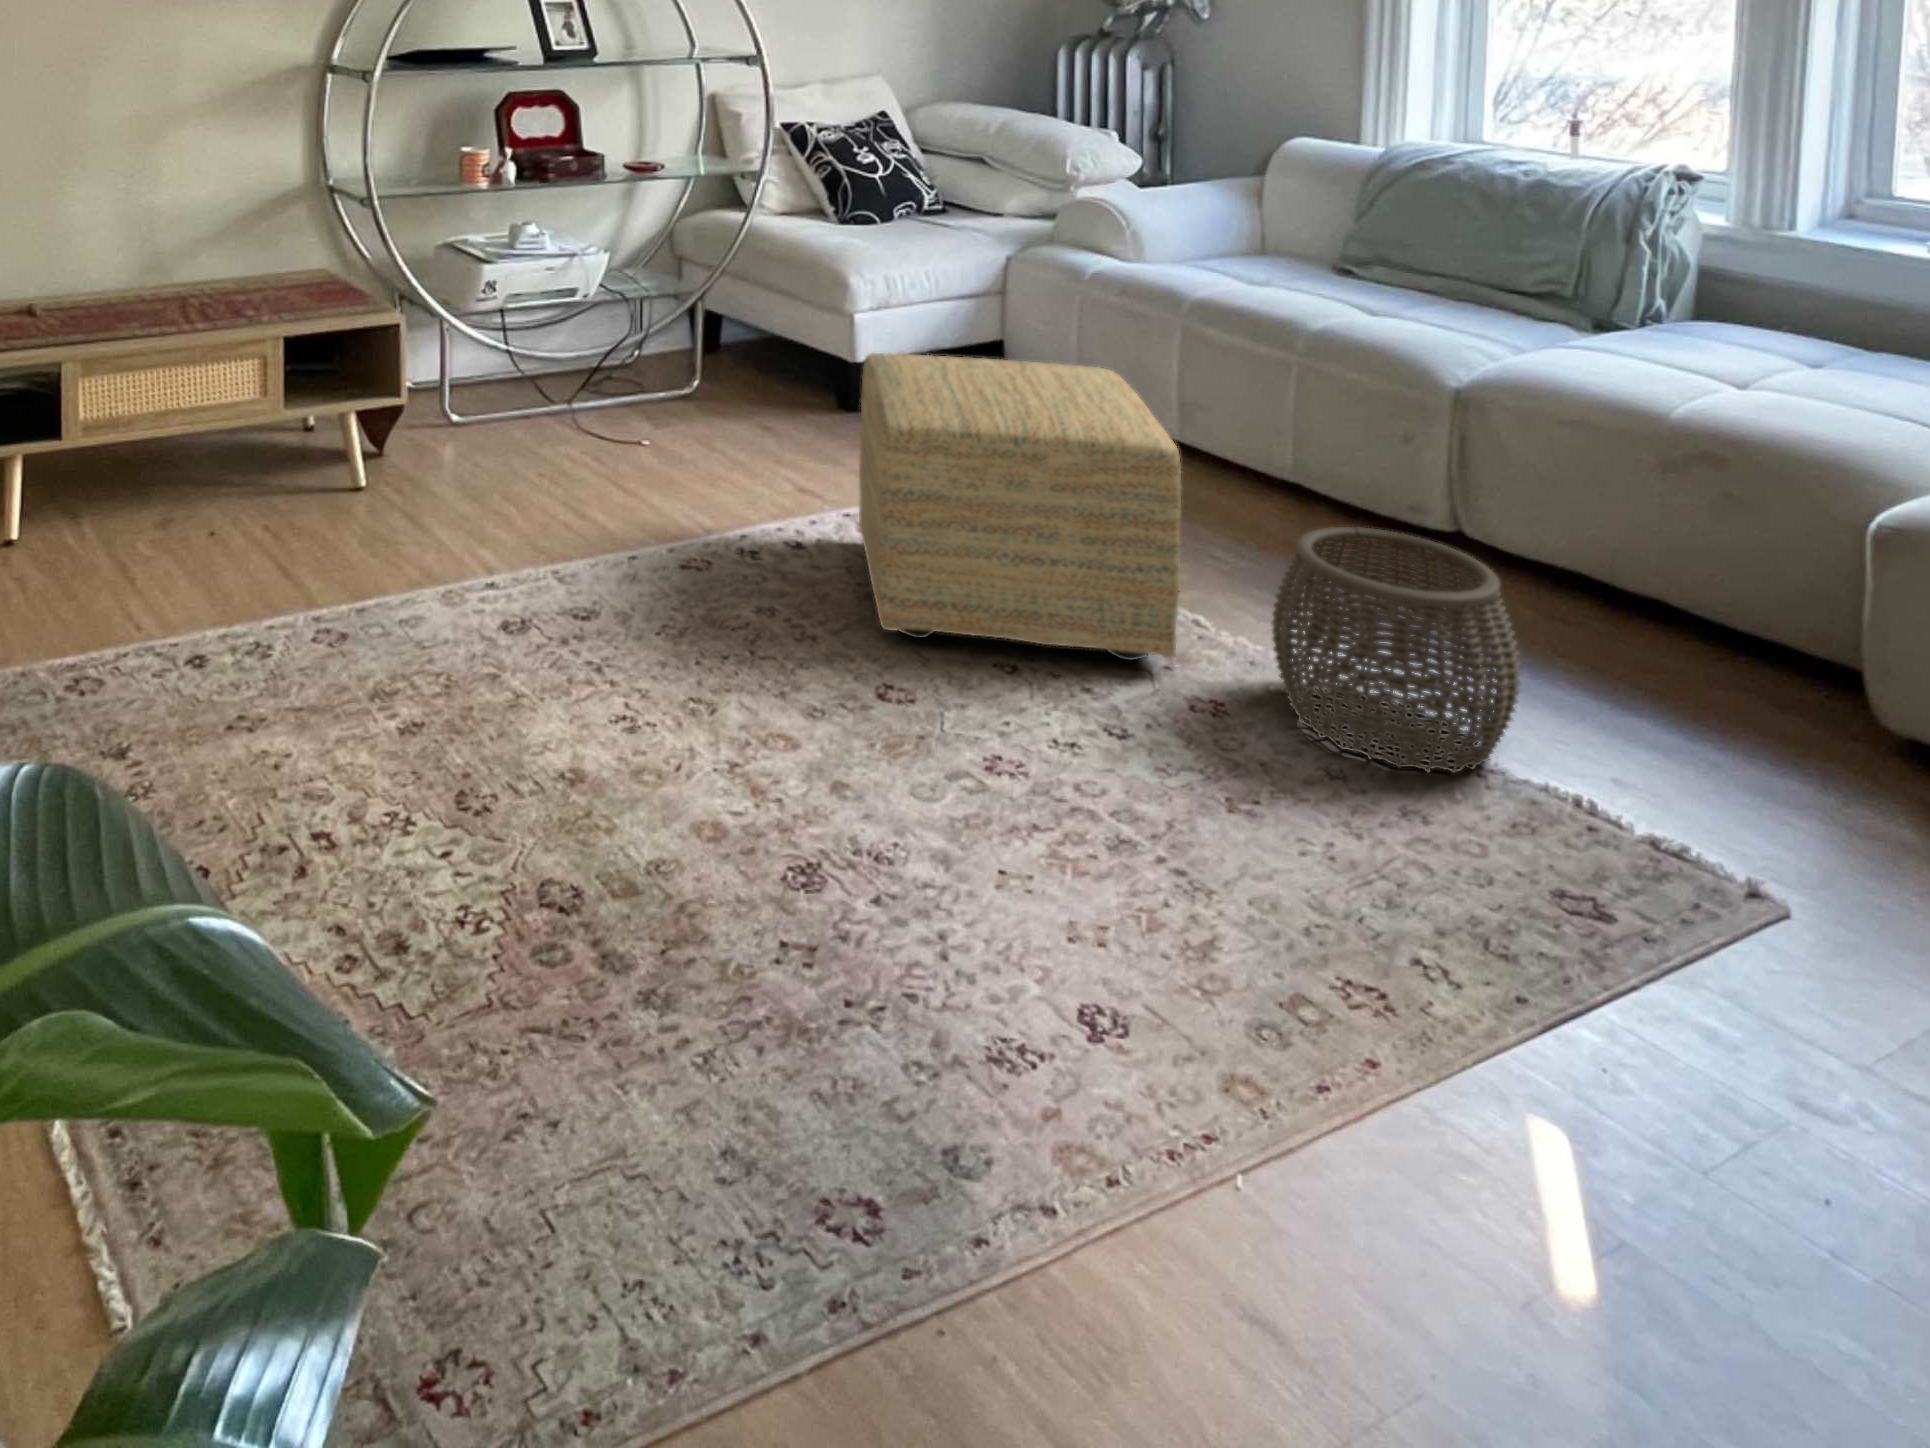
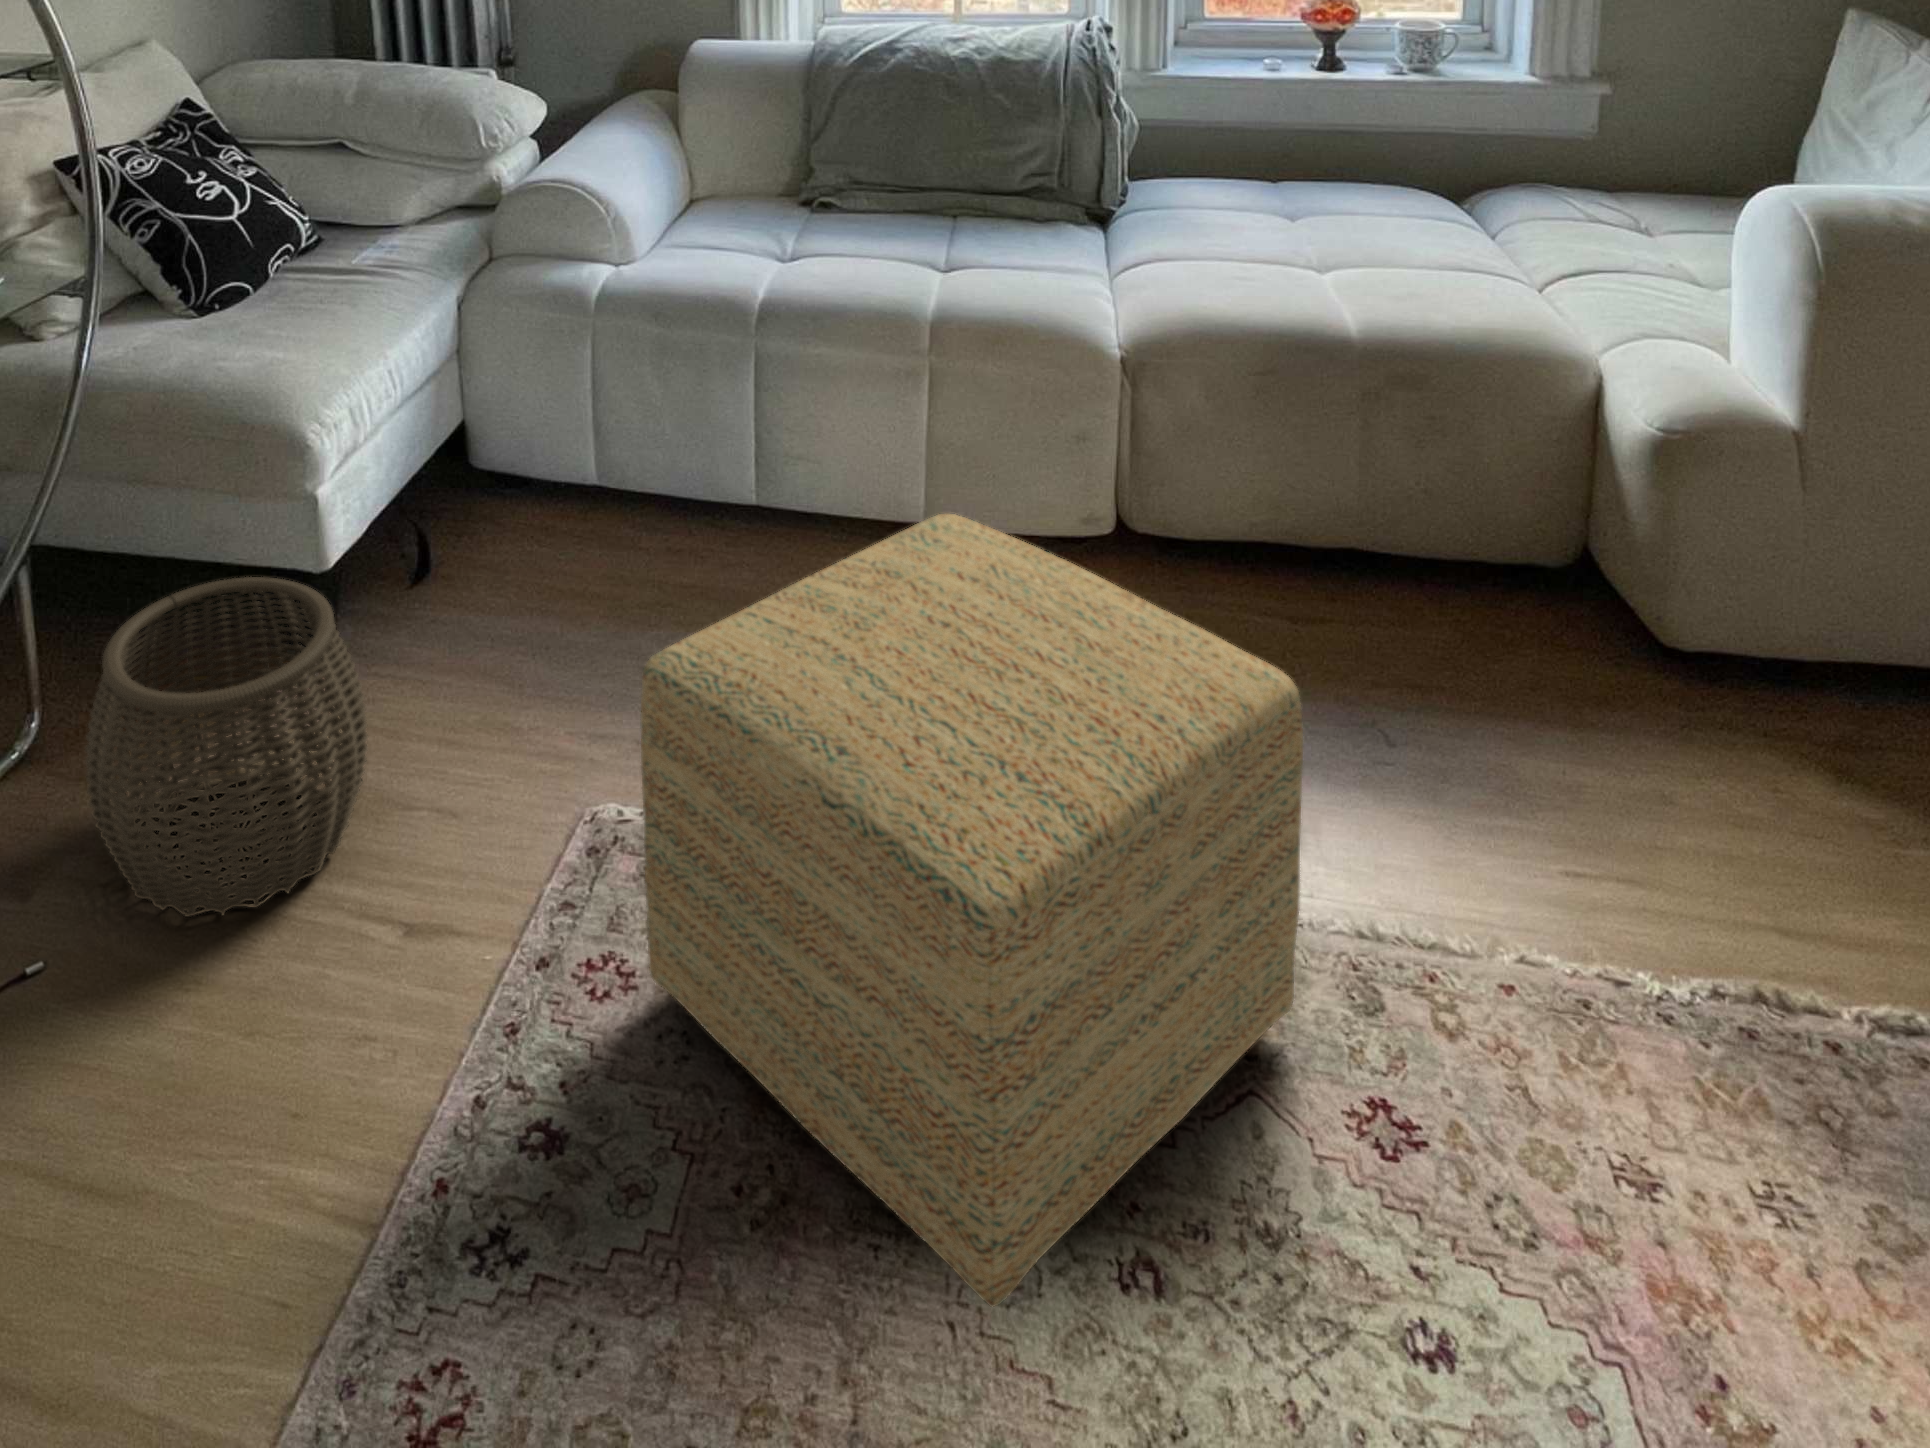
woven basket: present [1271,527,1521,773] -> present [86,577,368,917]

